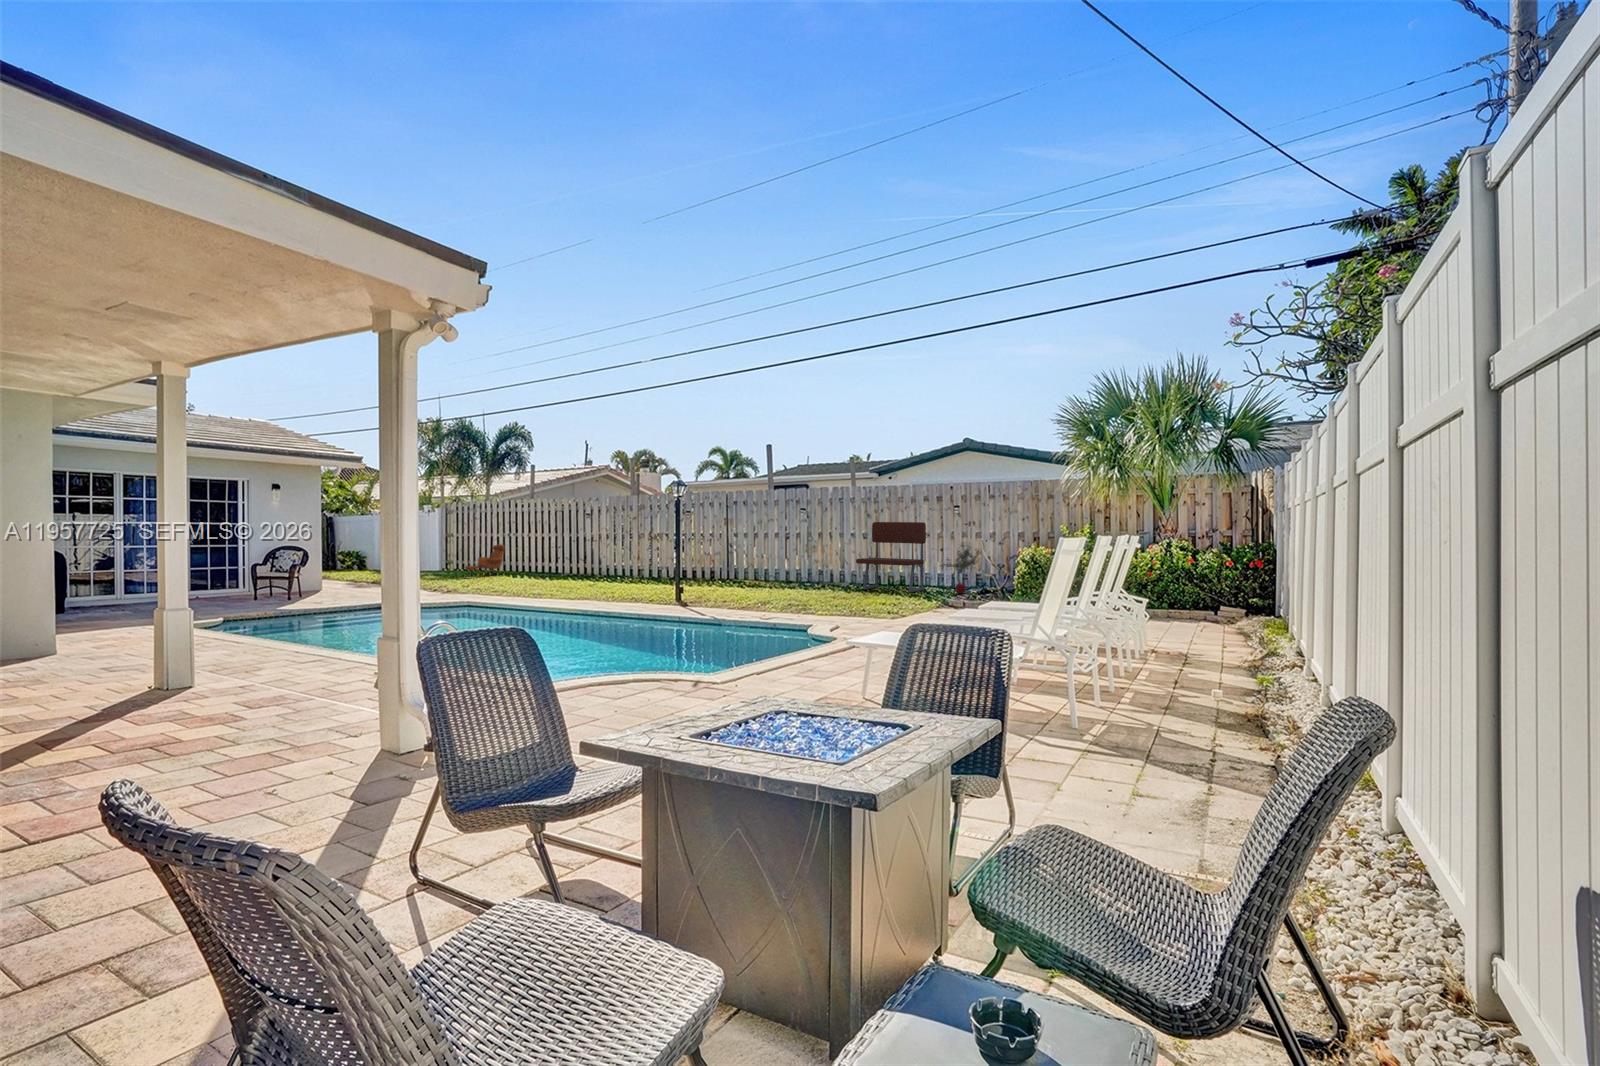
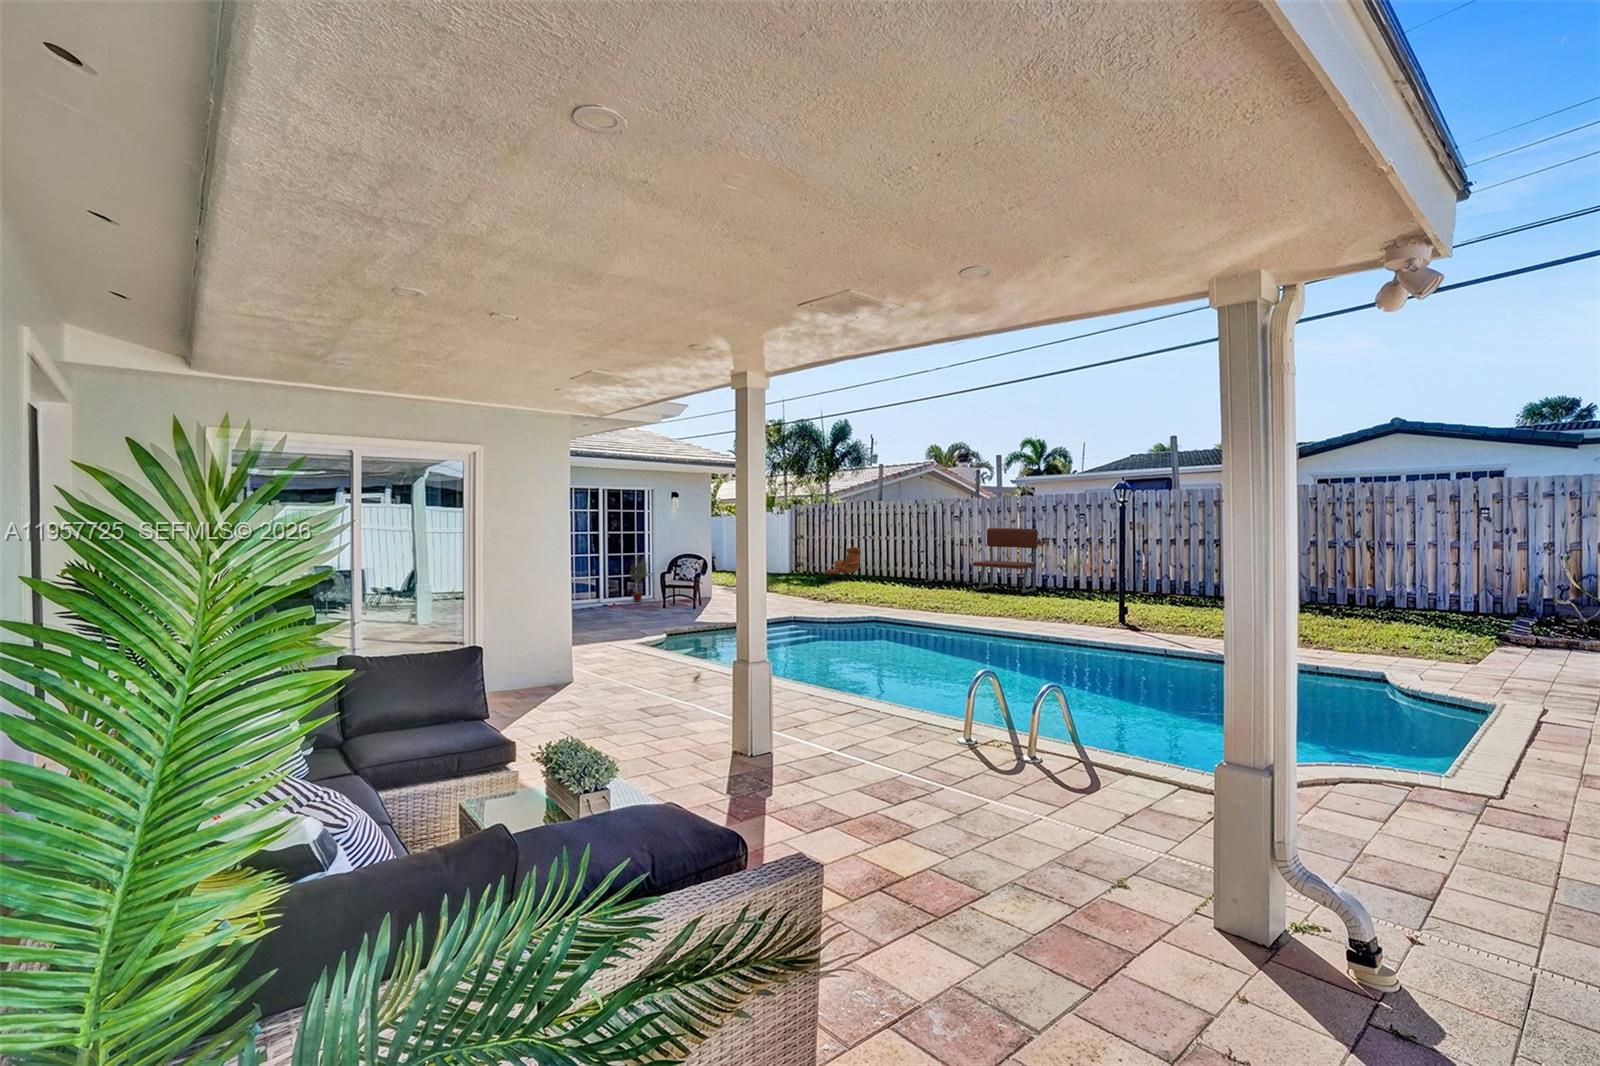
bench: present [856,522,926,592] -> present [973,528,1038,593]
potted tree: present [943,542,979,594] -> present [630,557,652,602]

